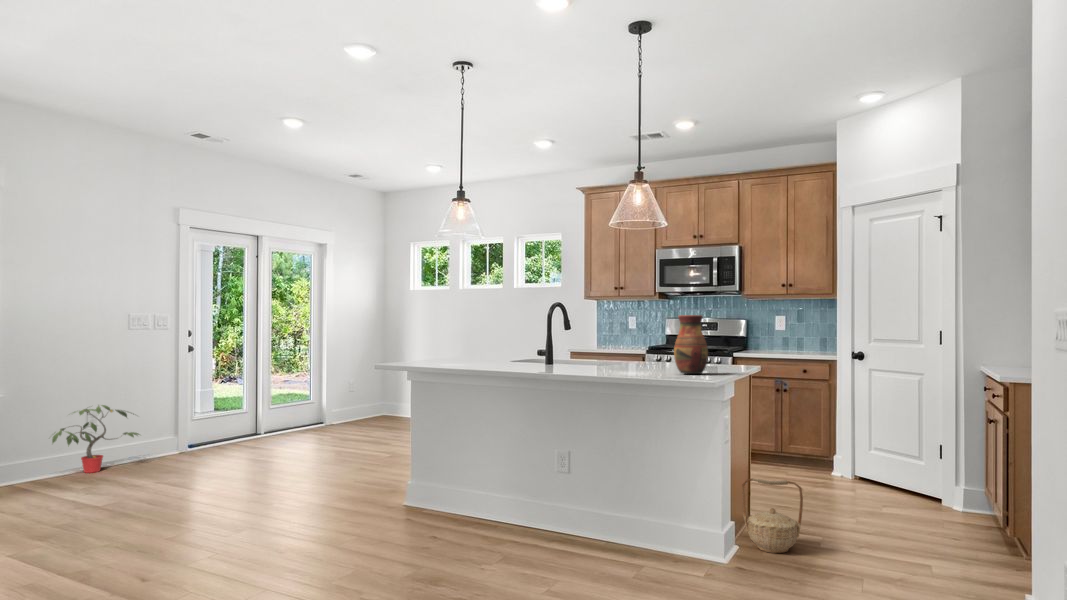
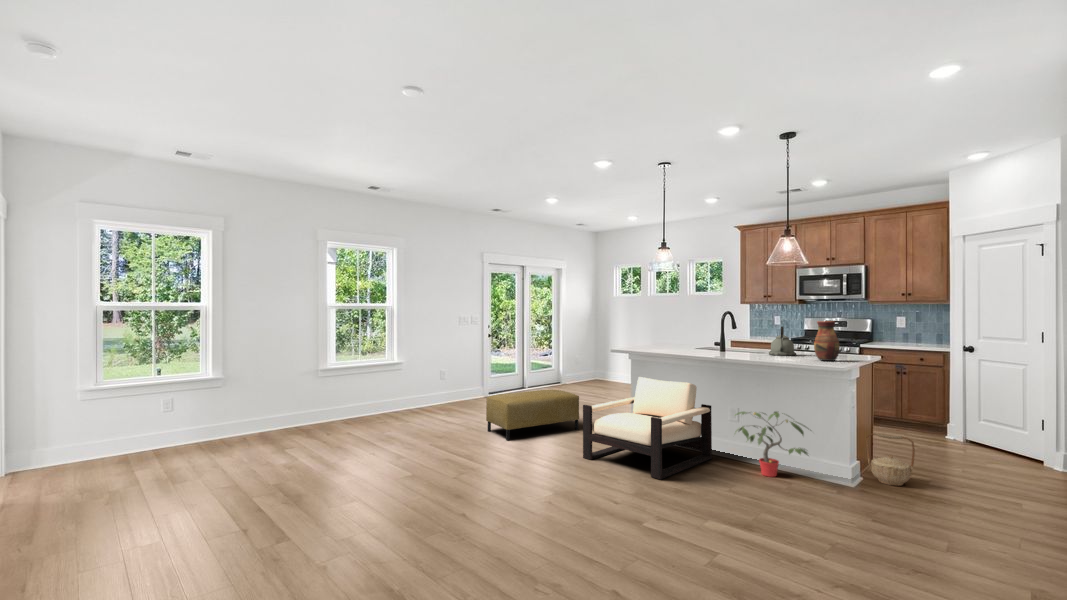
kettle: none [614,326,651,369] -> present [769,327,796,356]
potted plant: present [52,405,139,473] -> present [735,412,808,477]
armchair: none [319,408,530,579] -> present [583,377,712,479]
ottoman: none [159,434,330,528] -> present [486,389,579,440]

